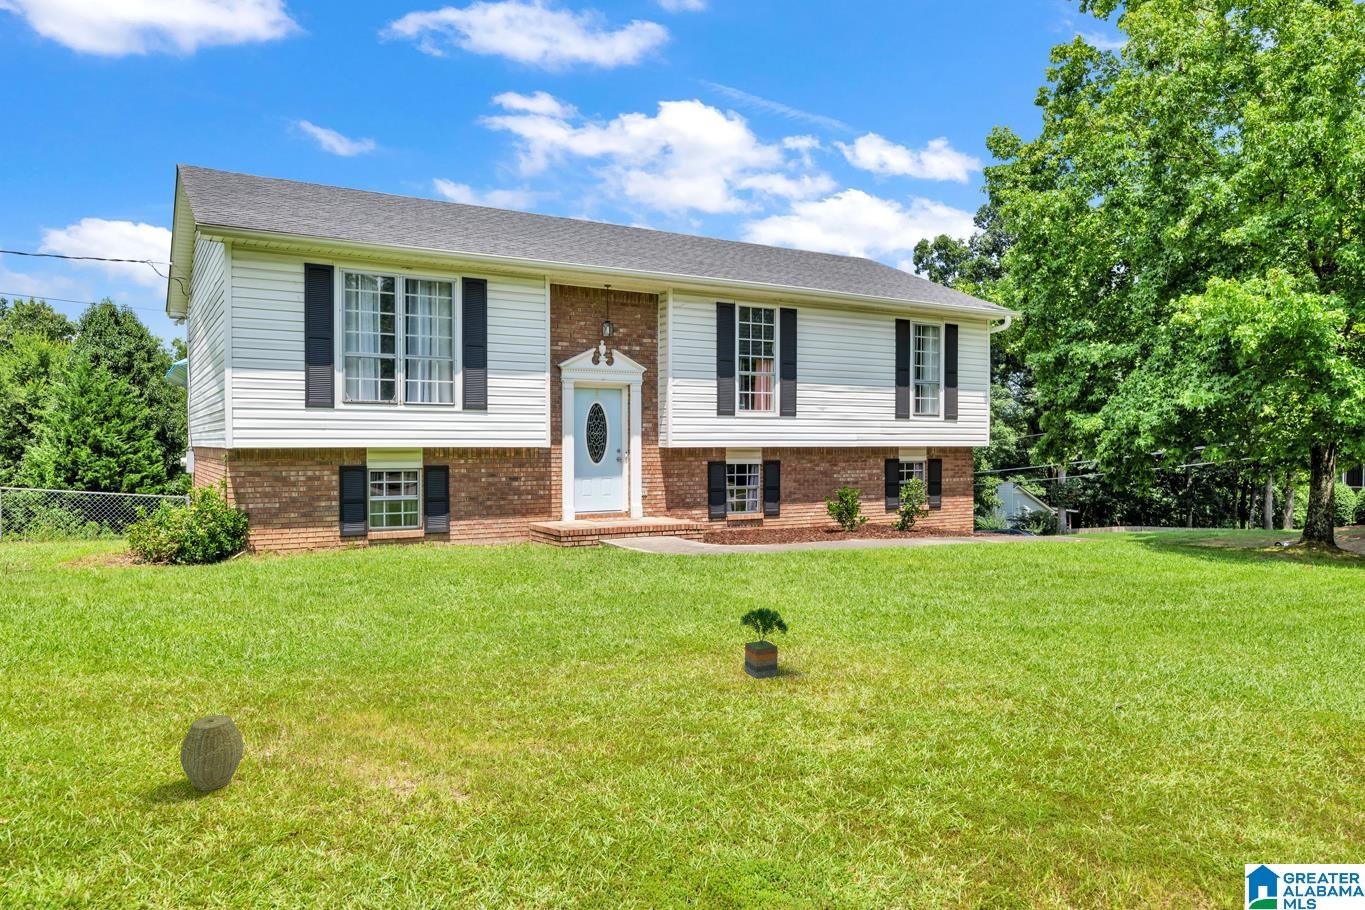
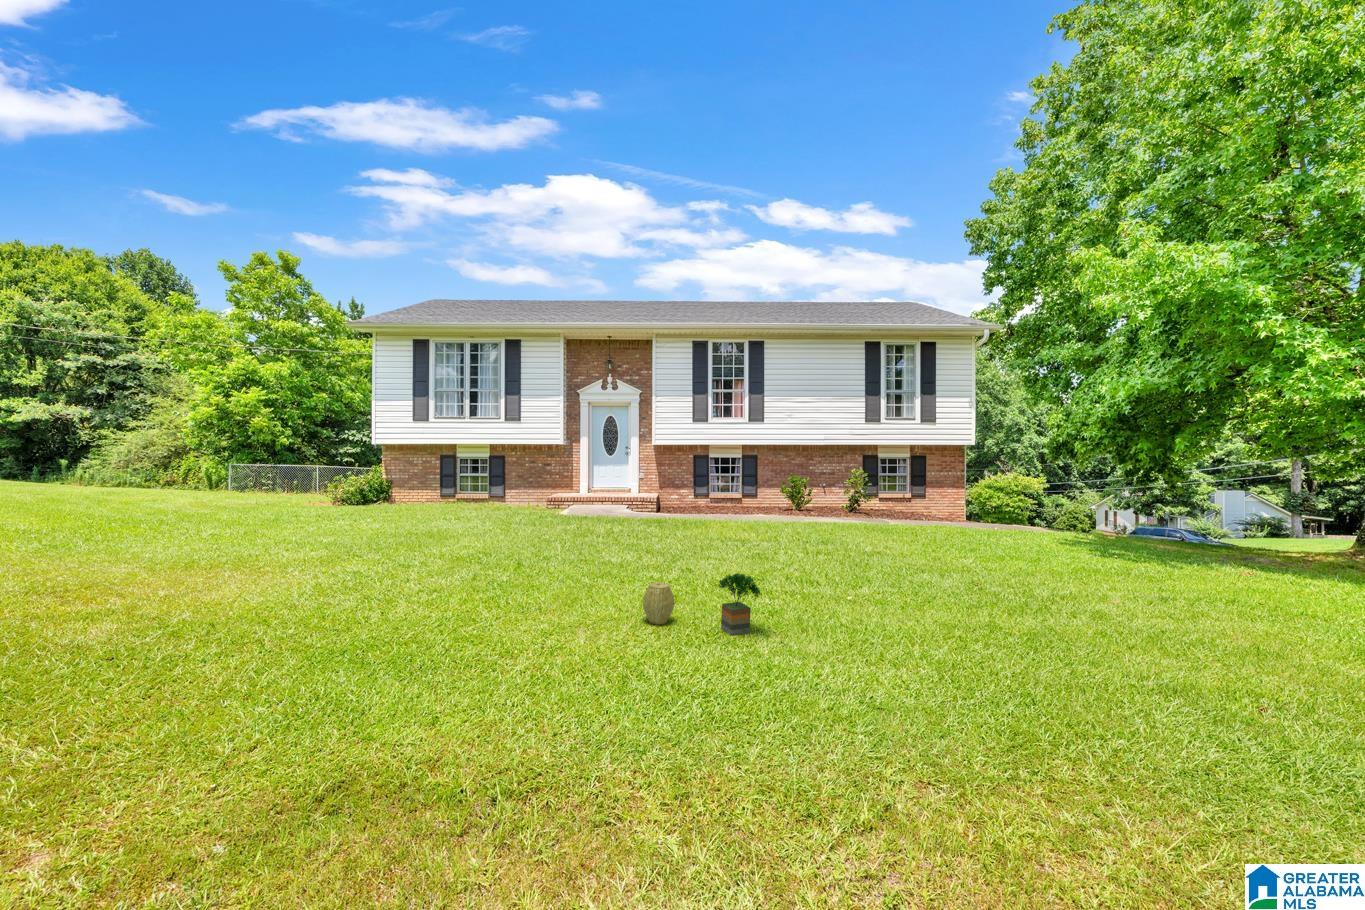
woven basket: present [180,715,243,791] -> present [643,582,674,624]

